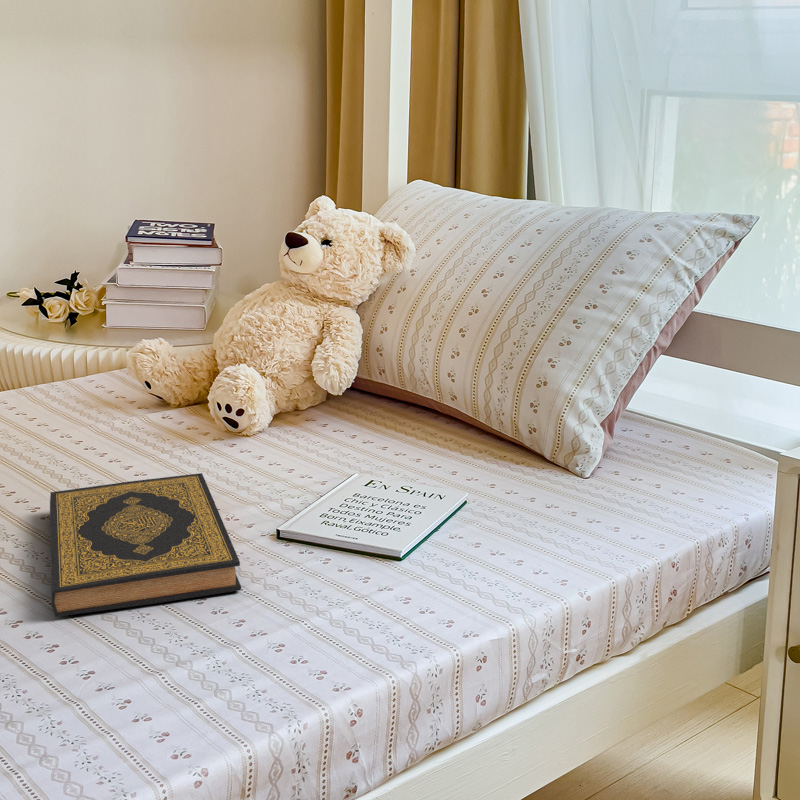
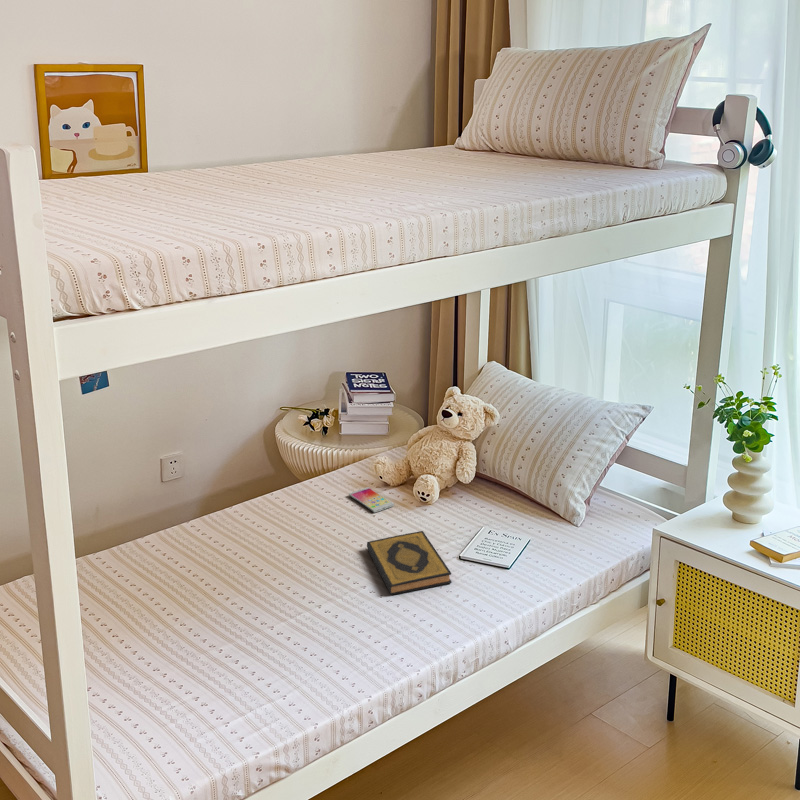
smartphone: none [69,402,163,445] -> present [349,487,394,513]

